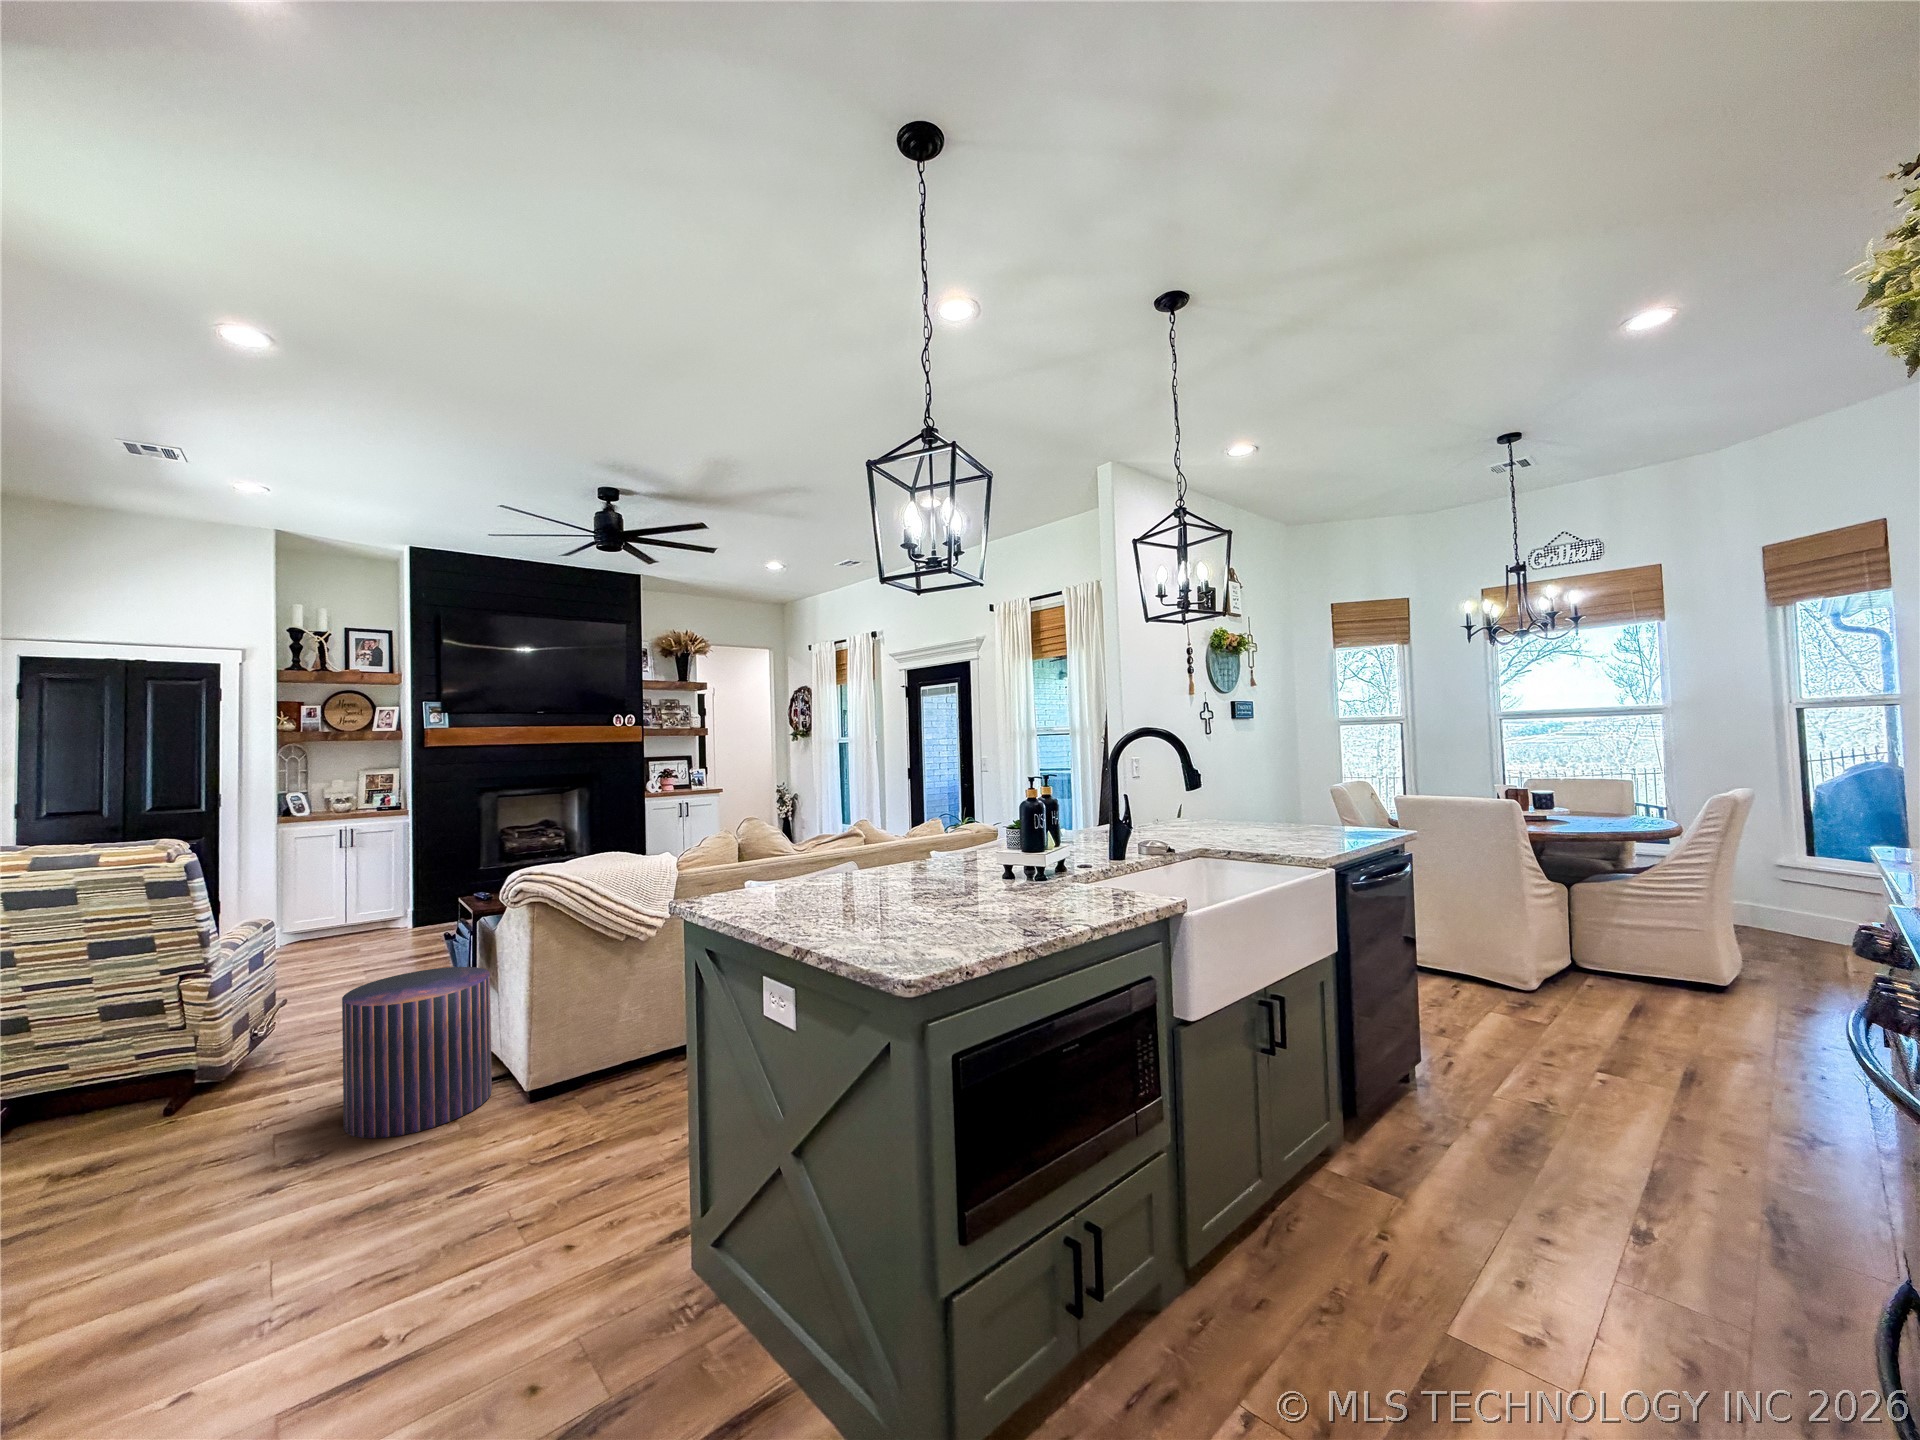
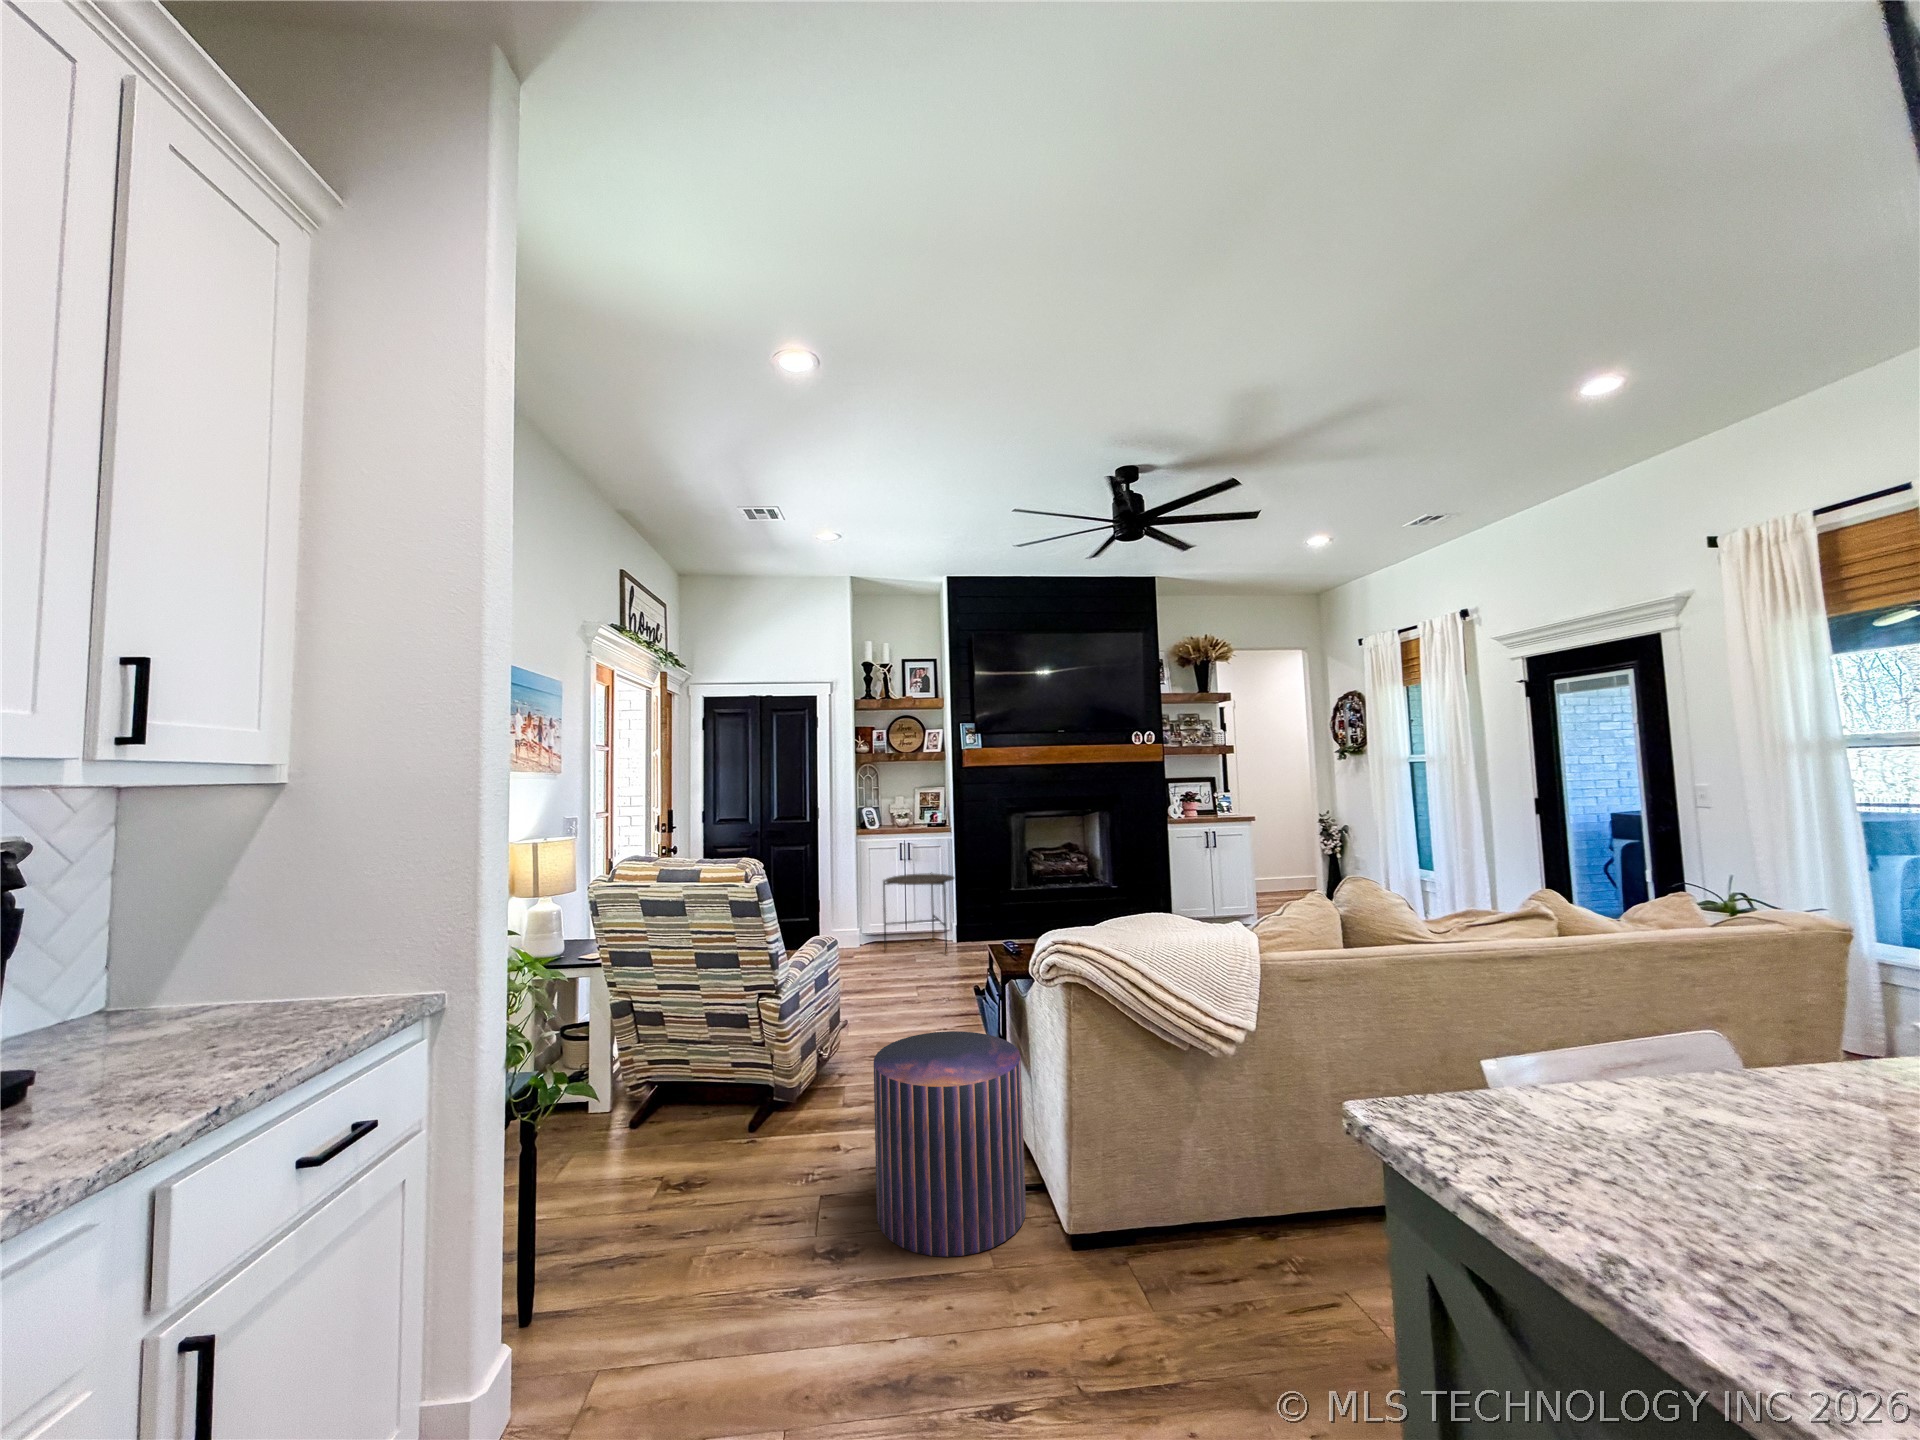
side table: none [314,859,411,949] -> present [883,873,954,955]

